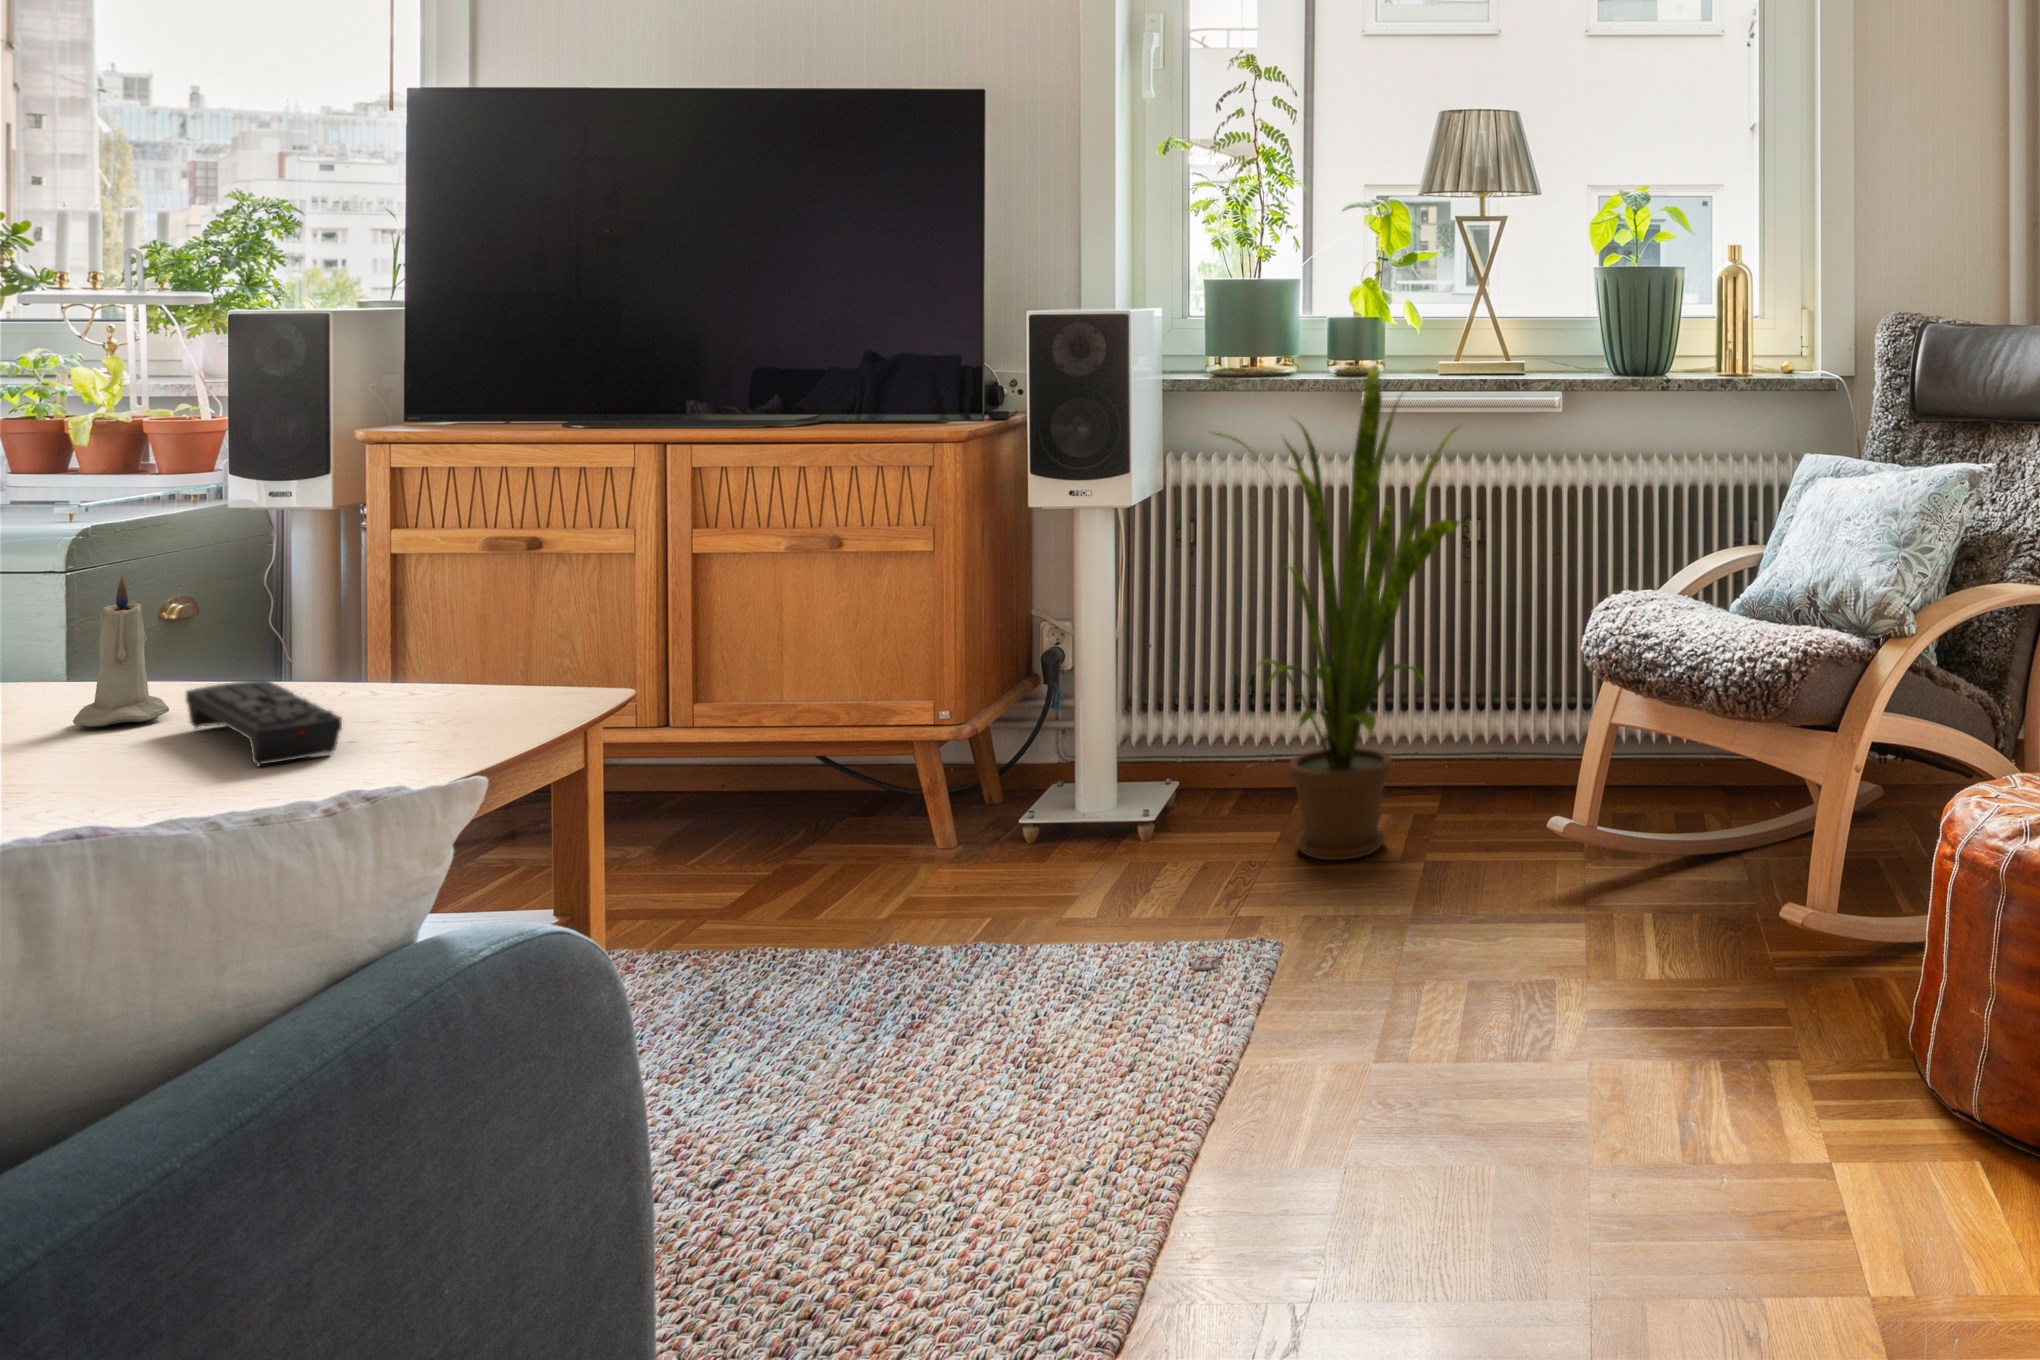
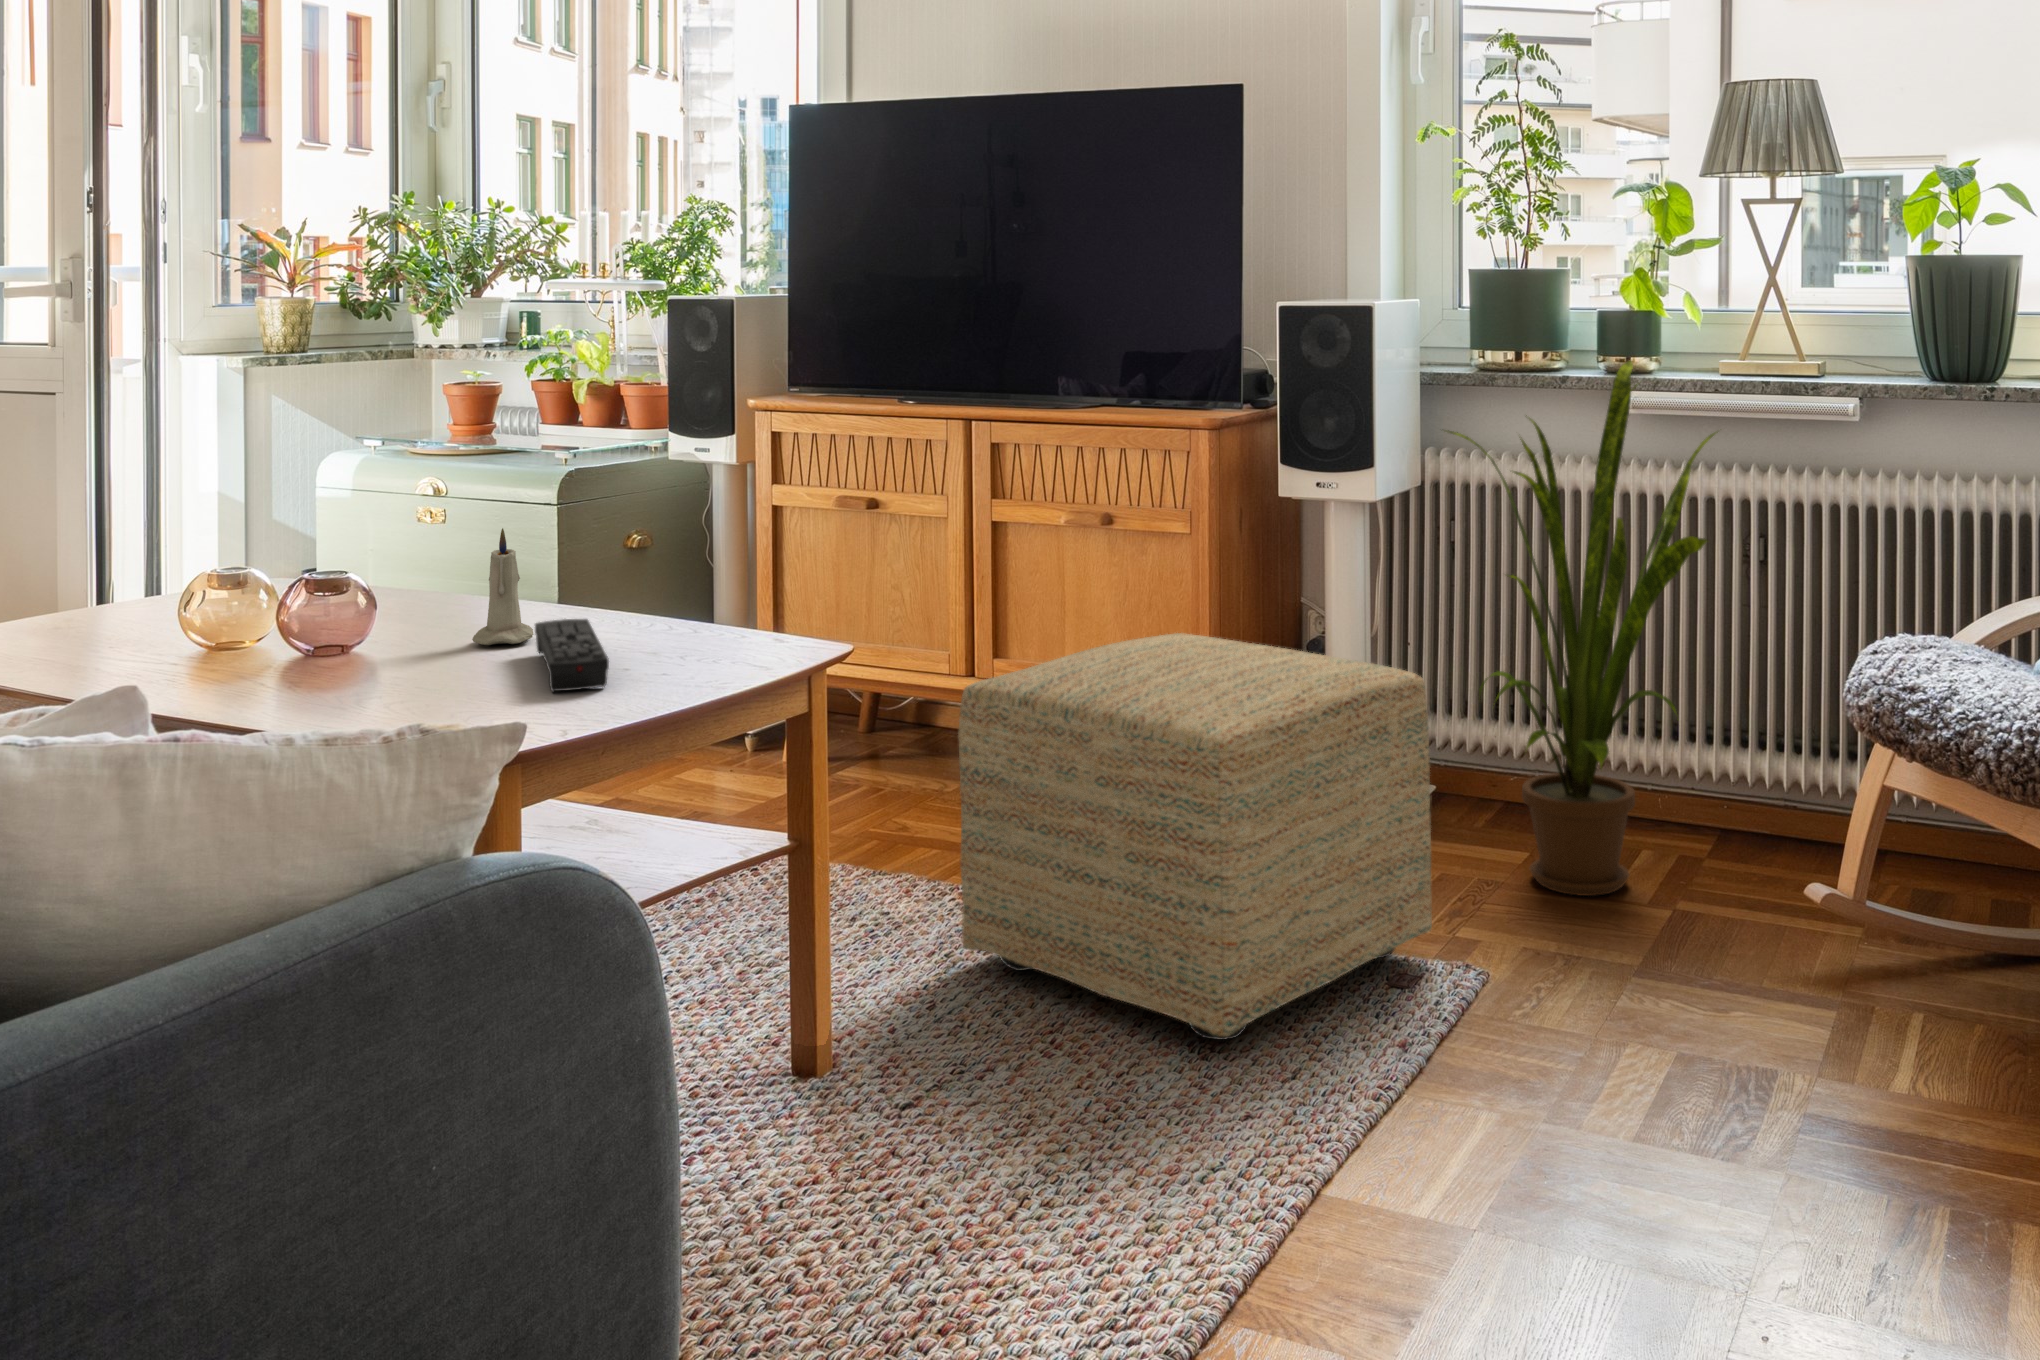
ottoman: none [723,649,1230,1050] -> present [958,633,1432,1040]

